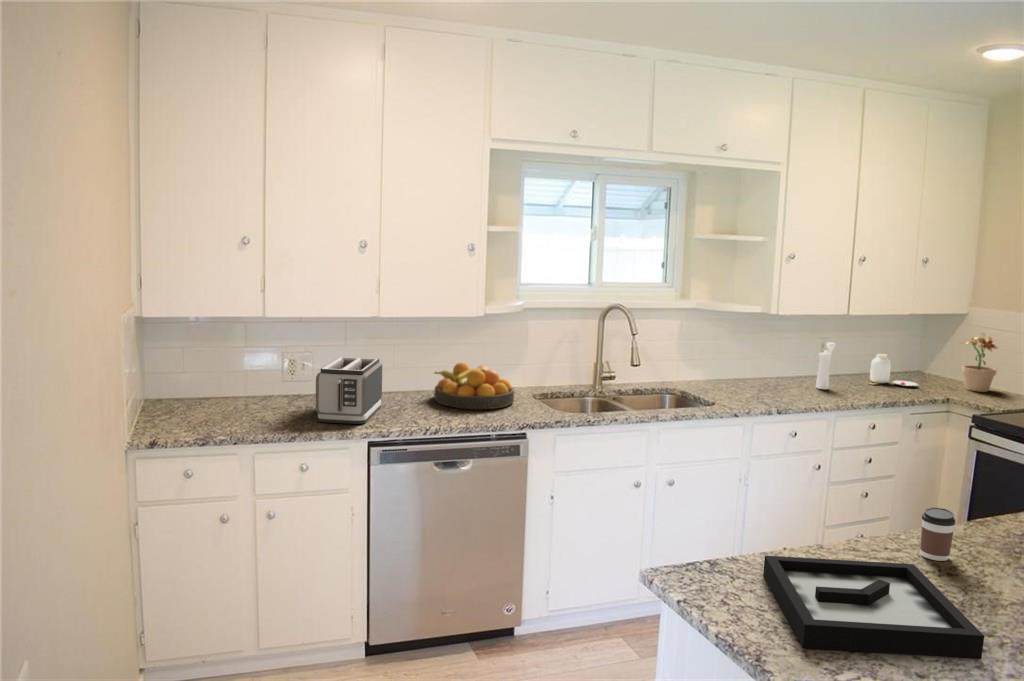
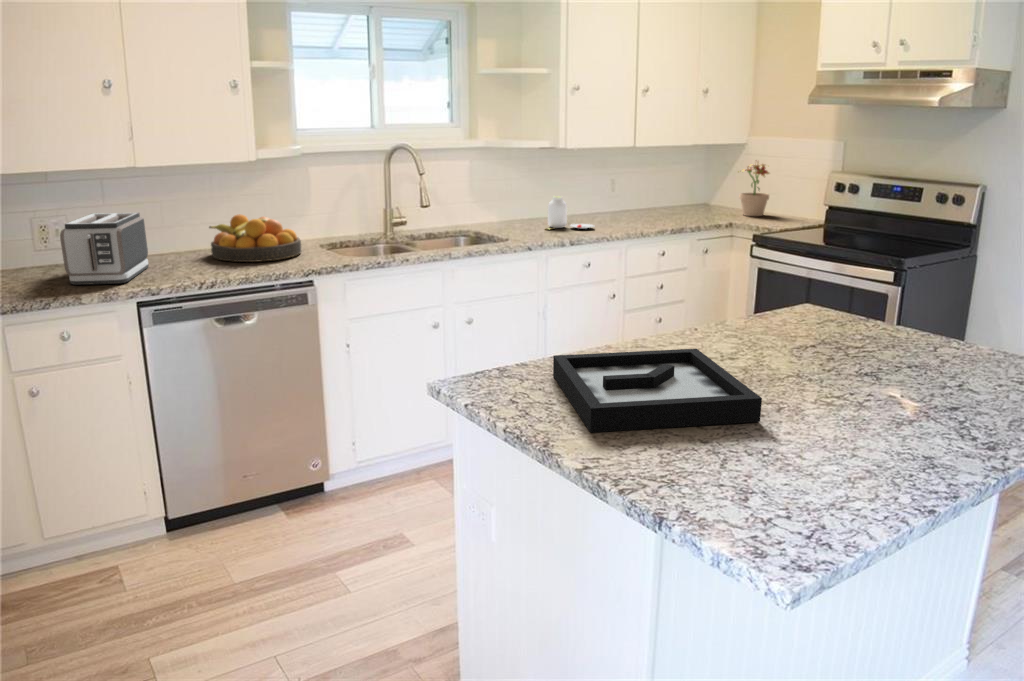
pepper mill: present [816,342,836,389] -> none [609,177,625,223]
jar: present [869,354,918,386] -> present [546,196,594,229]
coffee cup: present [920,507,956,561] -> none [704,297,735,348]

